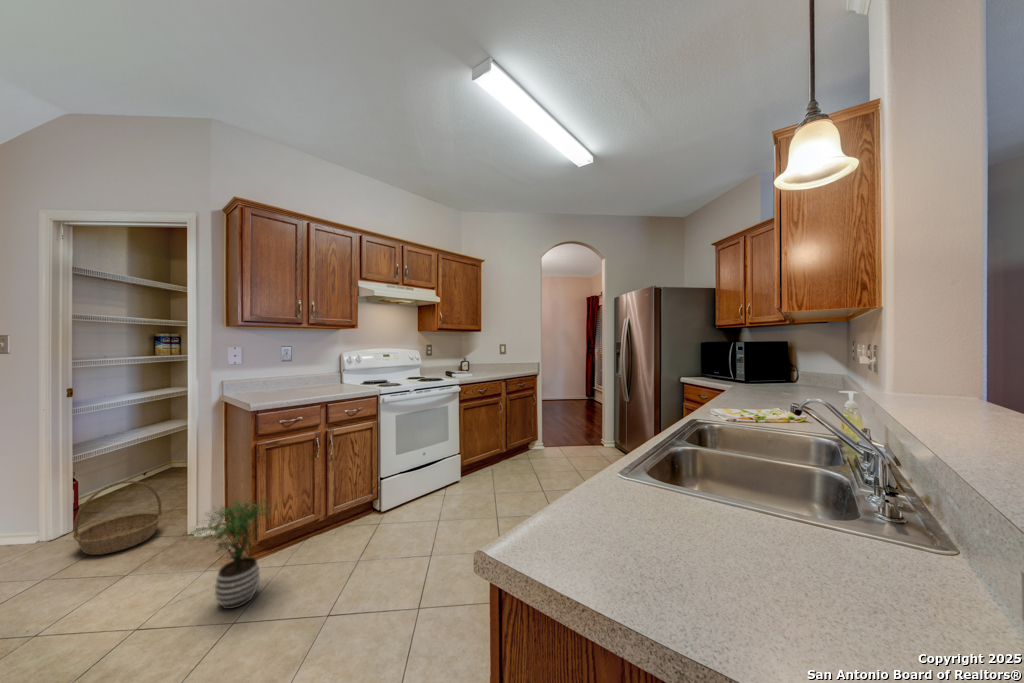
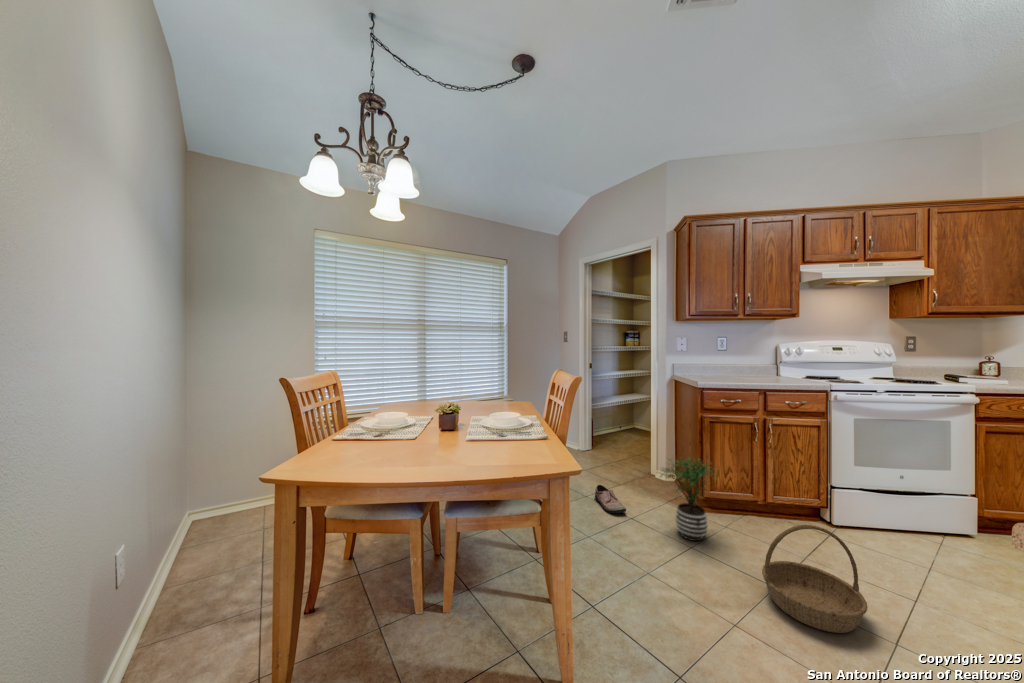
basket: present [73,481,162,555] -> present [762,525,867,633]
shoe: none [58,594,128,638] -> present [595,484,626,513]

